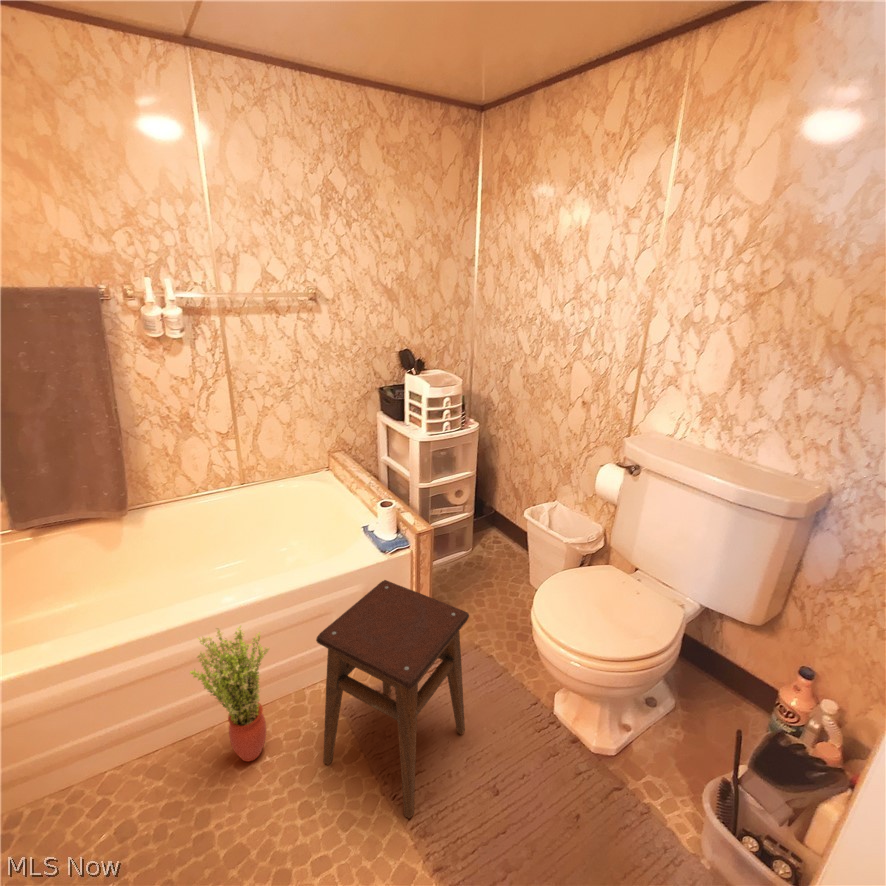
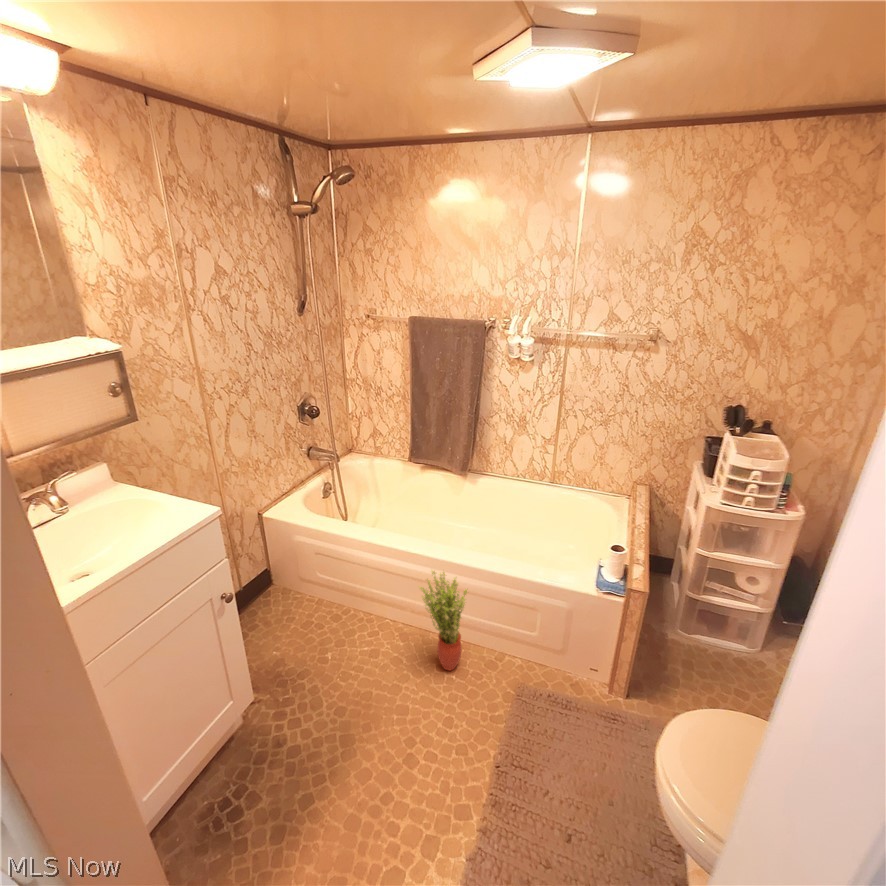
stool: present [316,580,469,819] -> none [479,607,606,791]

